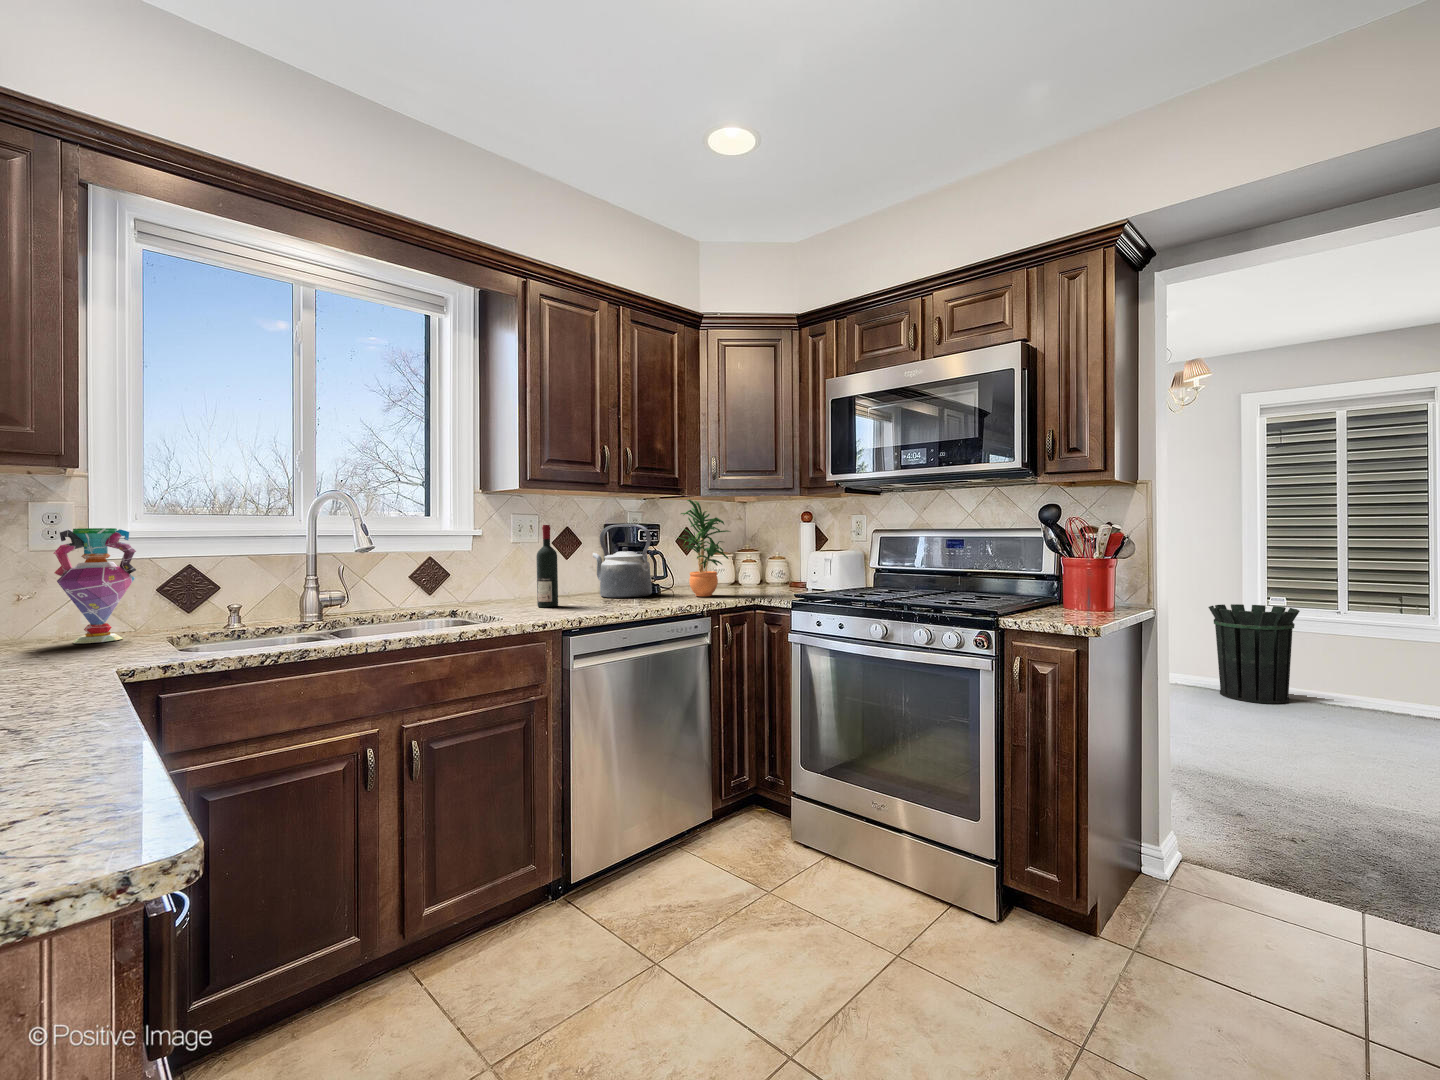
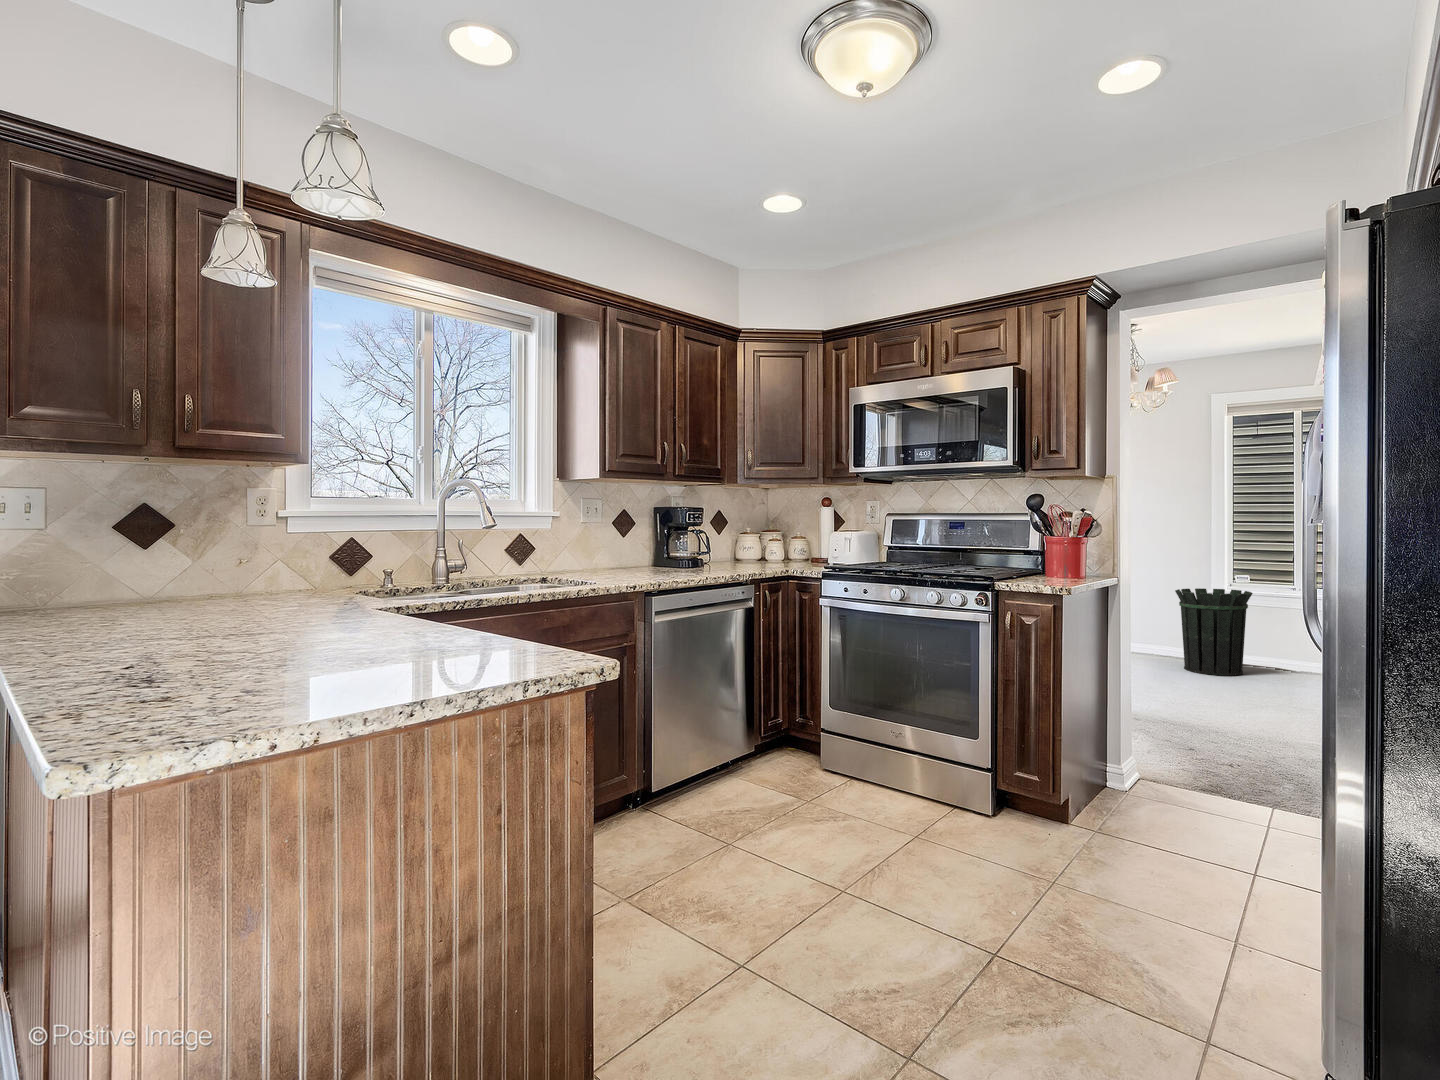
potted plant: present [678,500,730,597] -> none [724,487,770,570]
kettle: present [593,524,652,598] -> none [648,509,701,571]
wine bottle: present [536,525,558,607] -> none [615,507,632,576]
vase: present [54,528,136,643] -> none [273,504,329,594]

